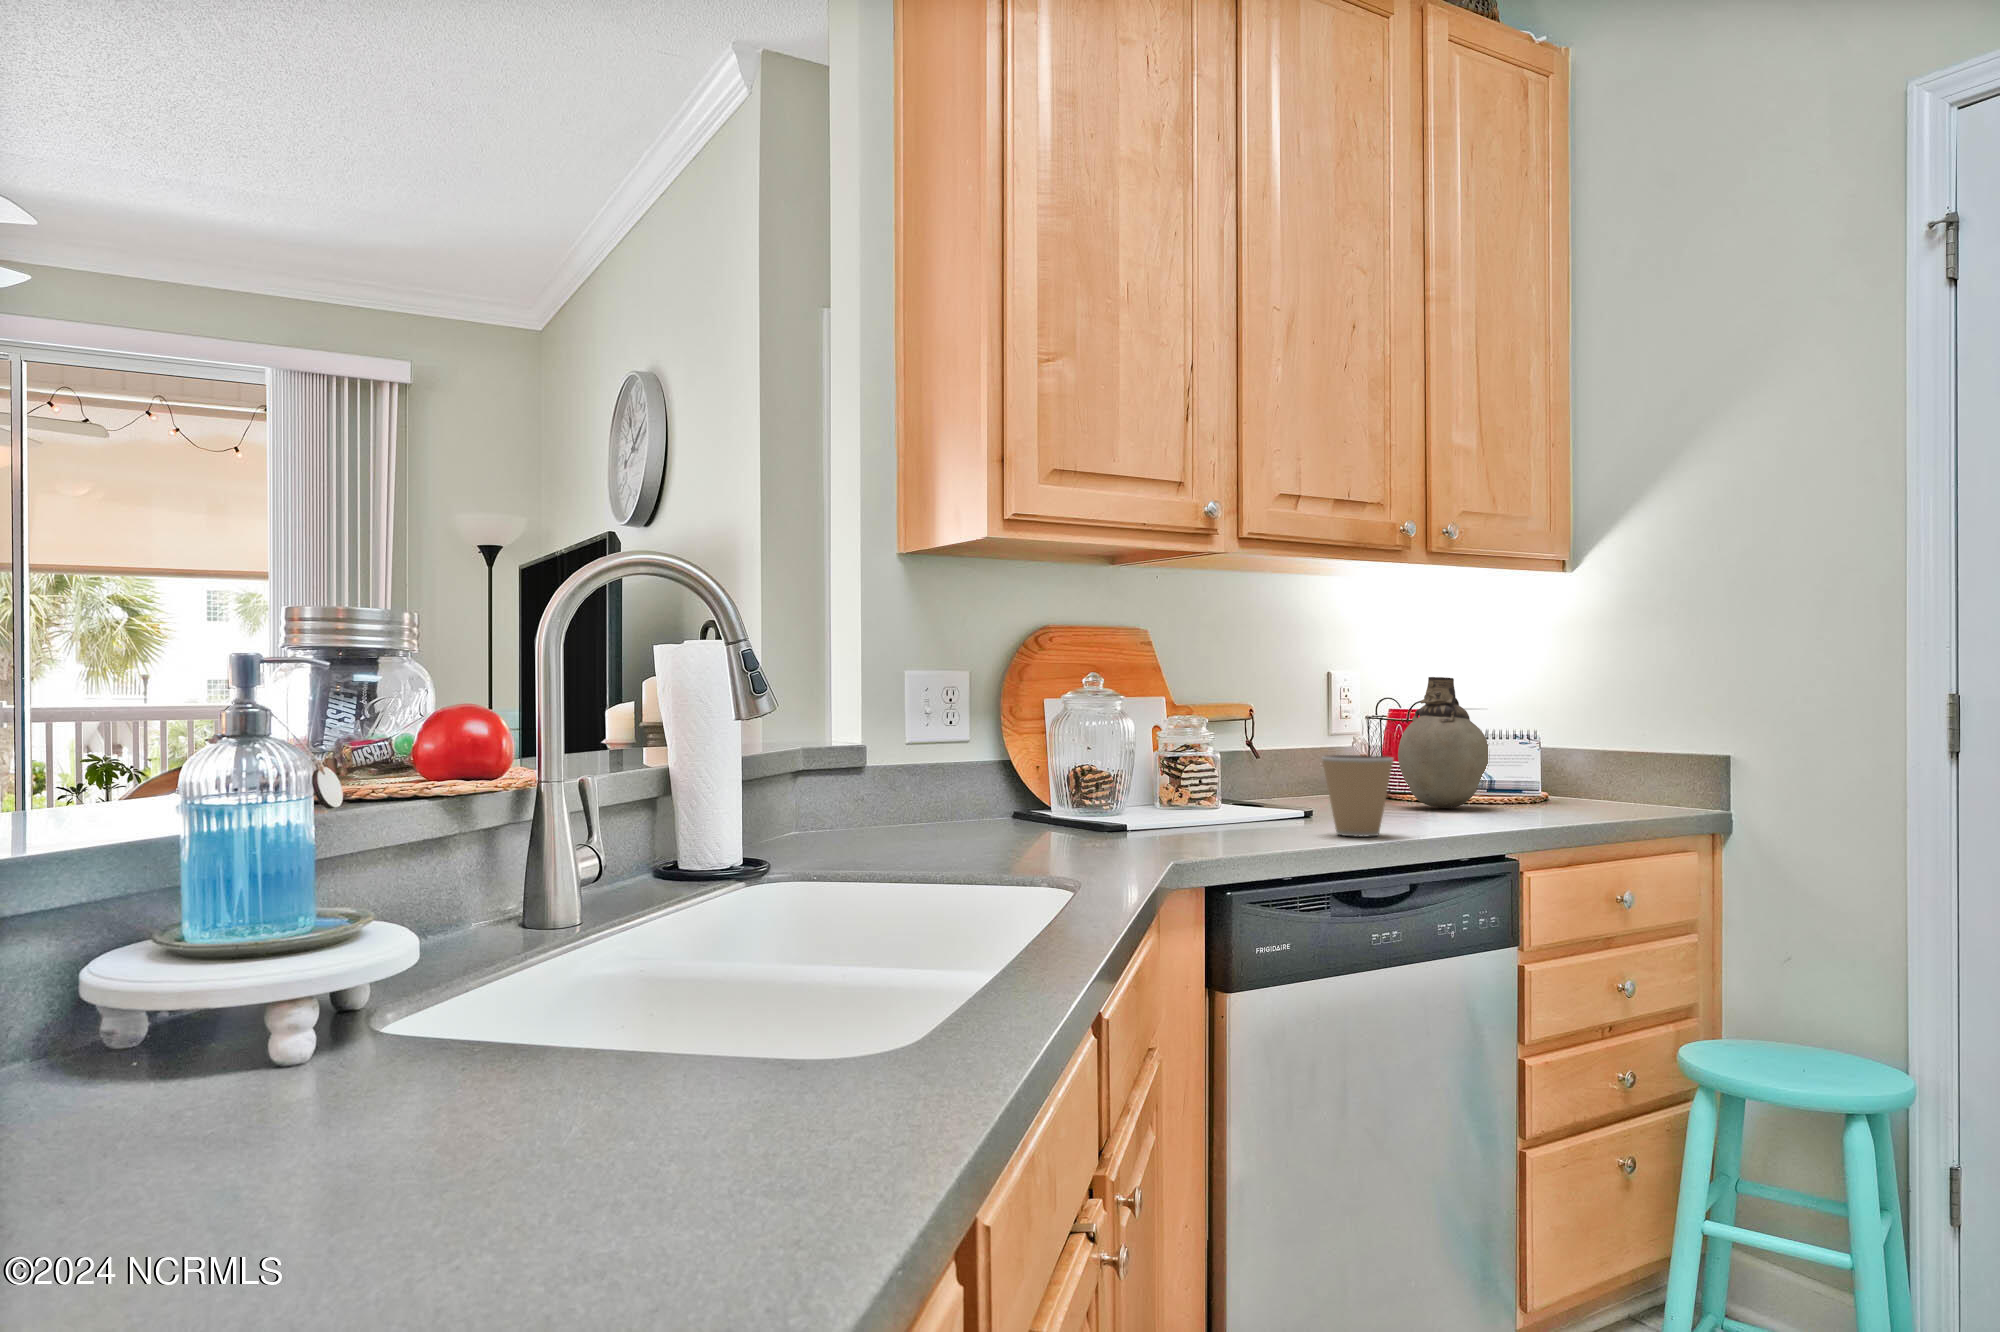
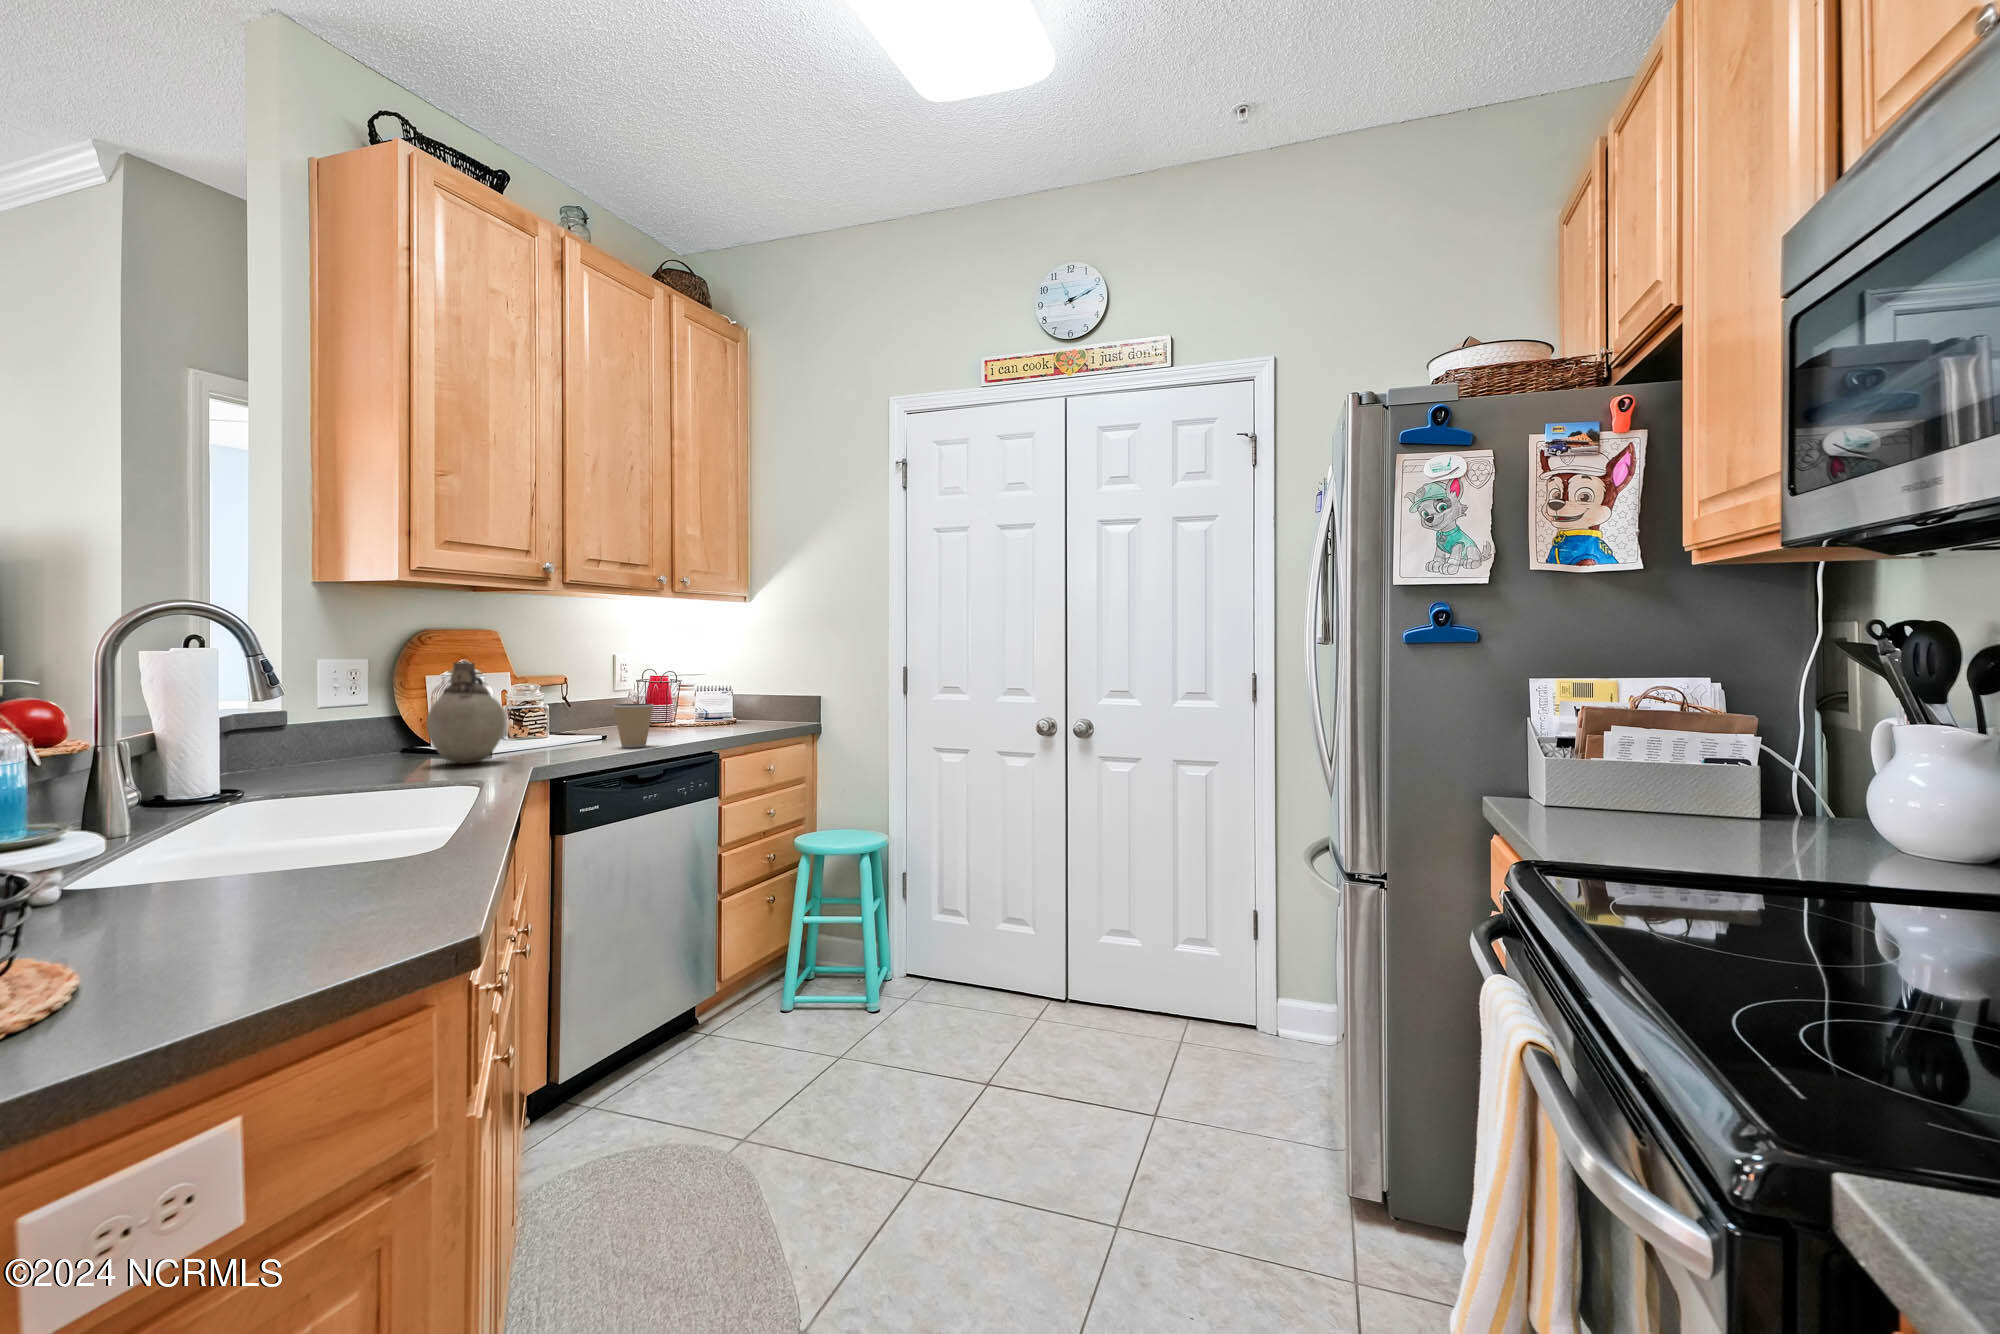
vase: present [1398,677,1488,808] -> present [427,662,506,763]

